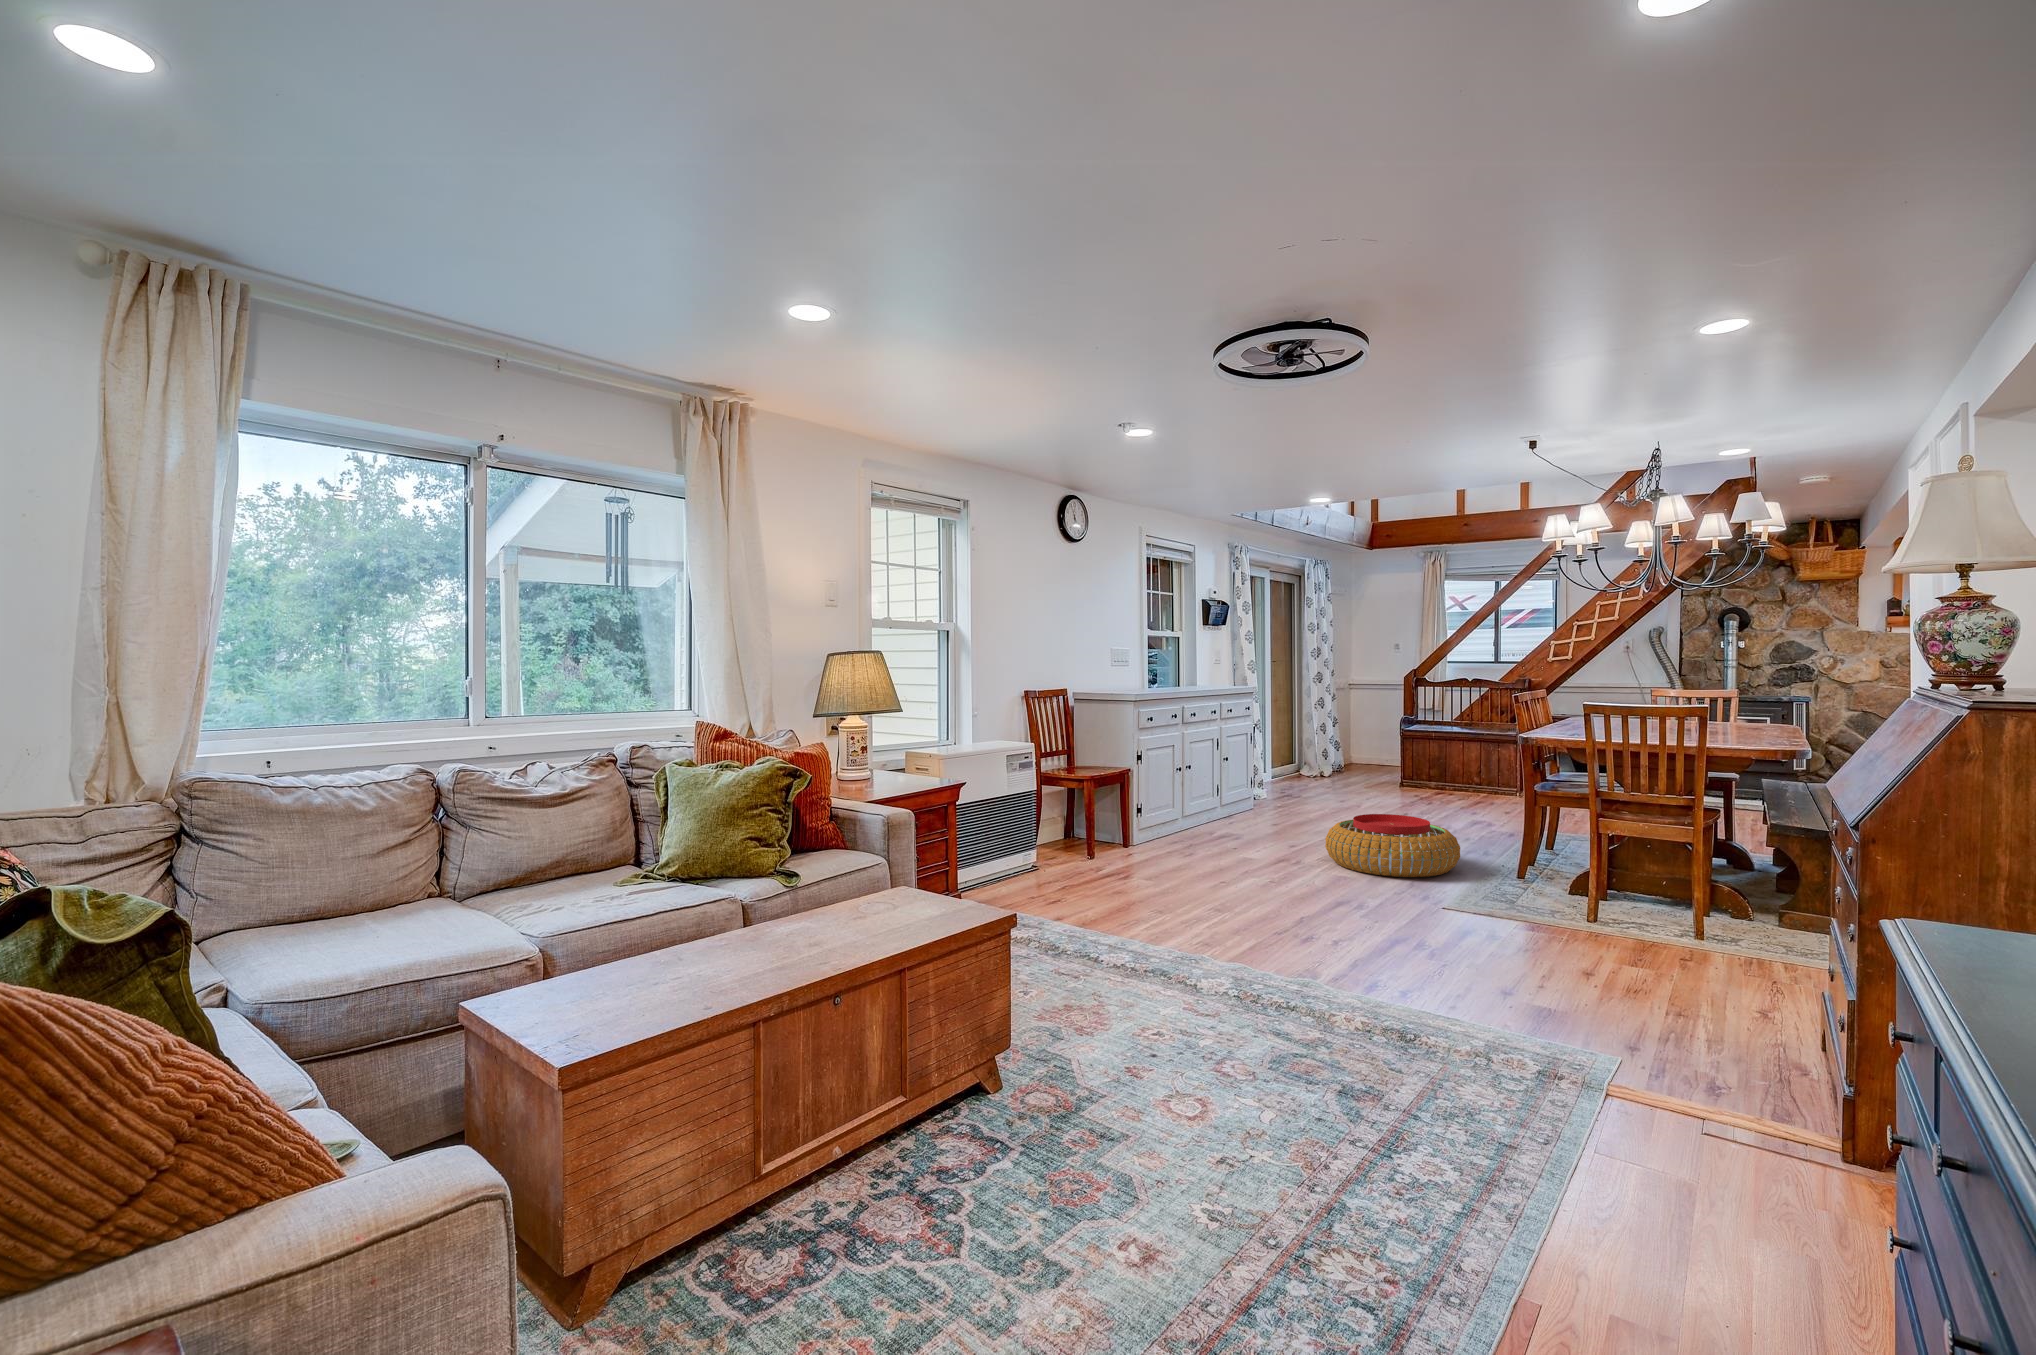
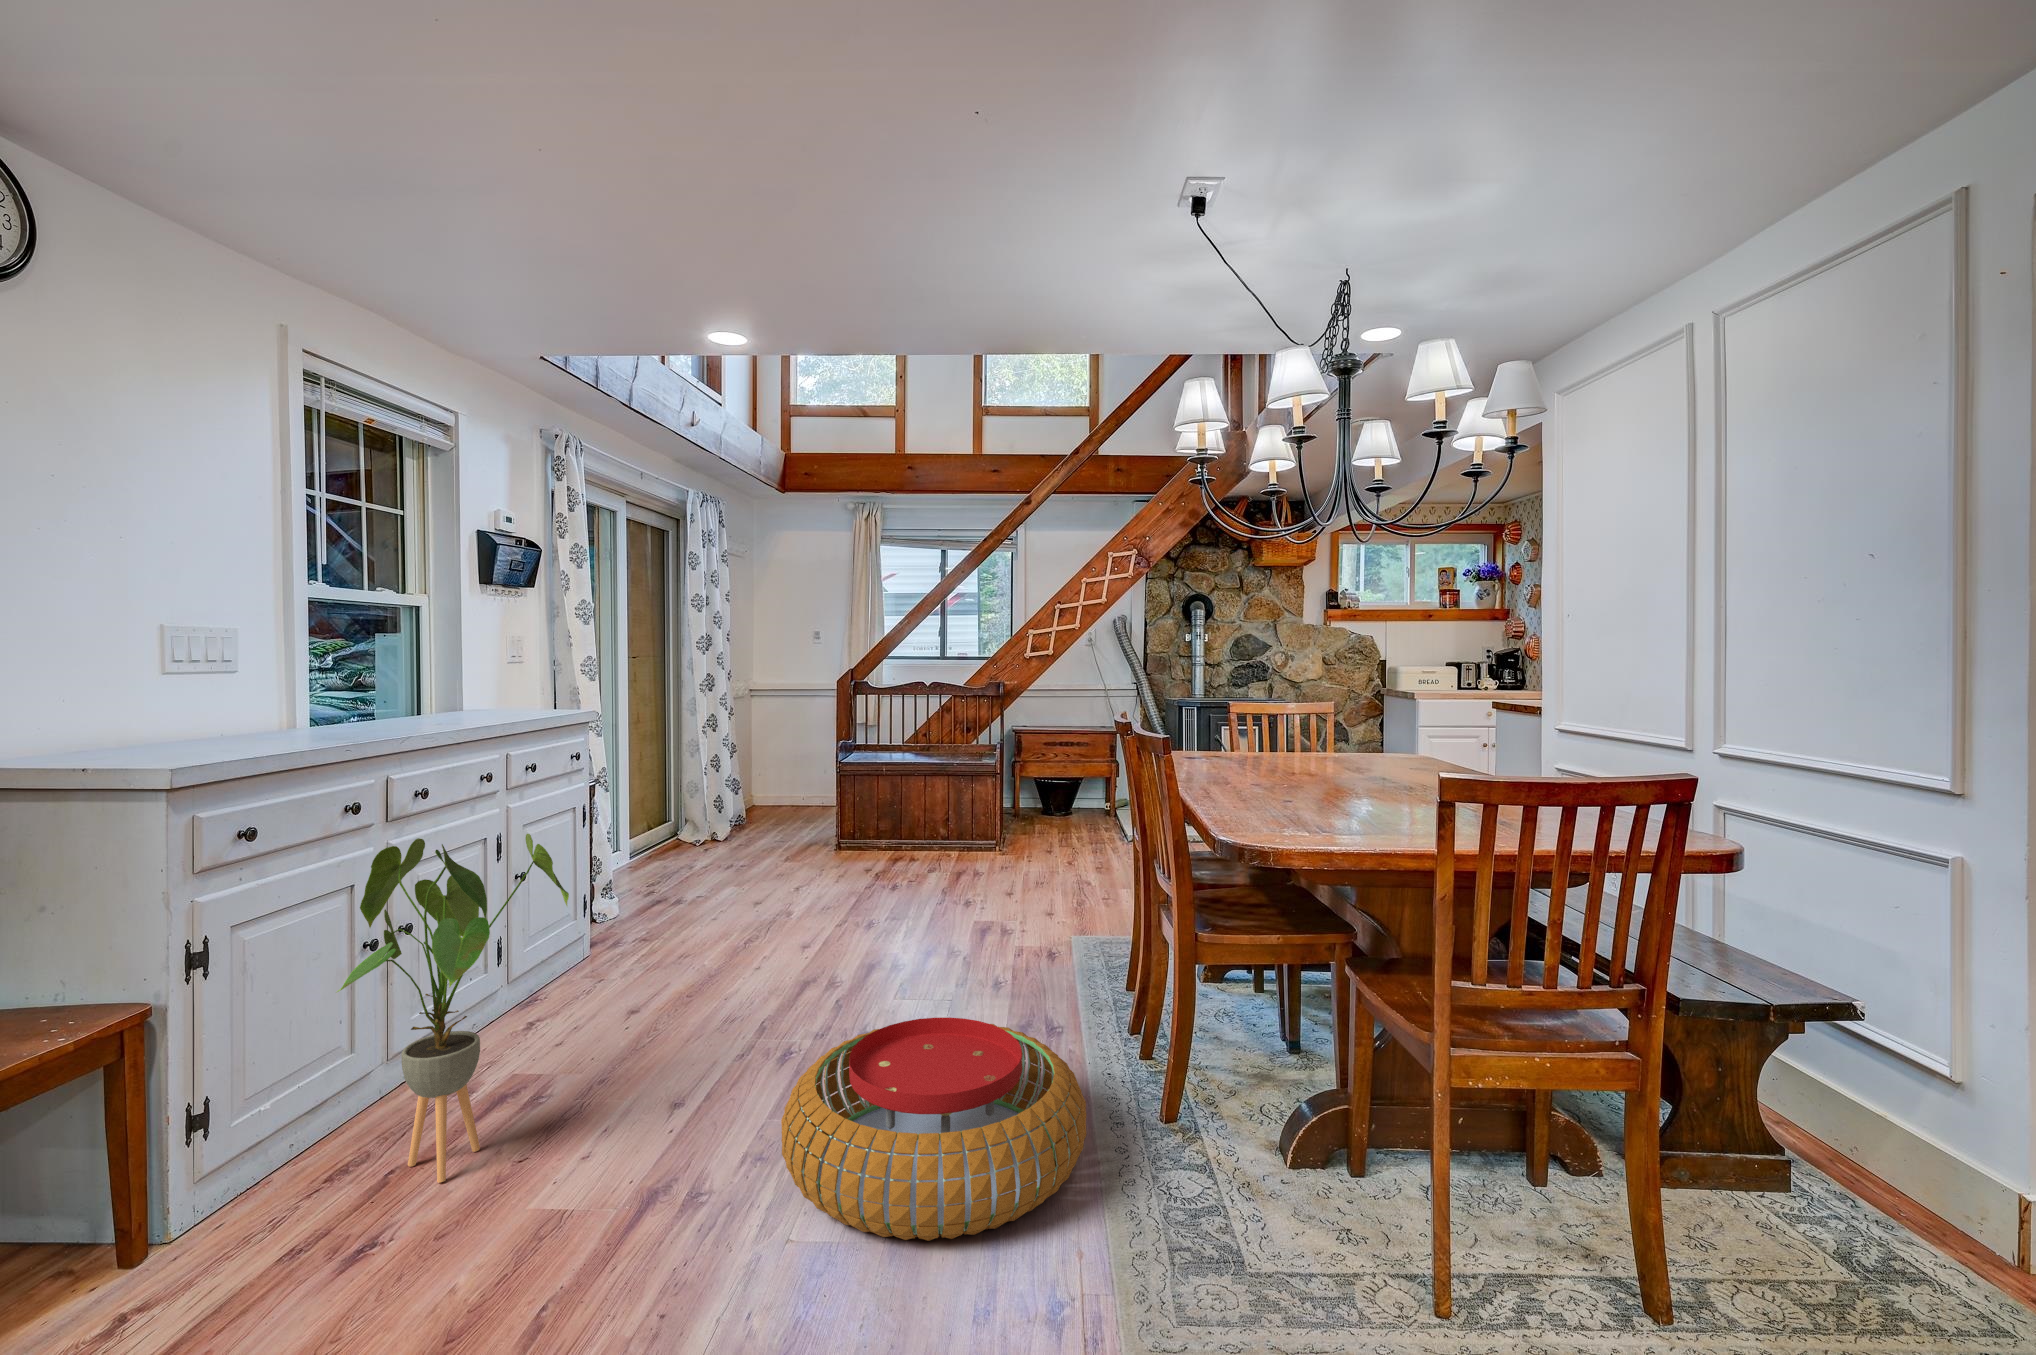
house plant: none [1177,724,1248,842] -> present [337,834,569,1183]

